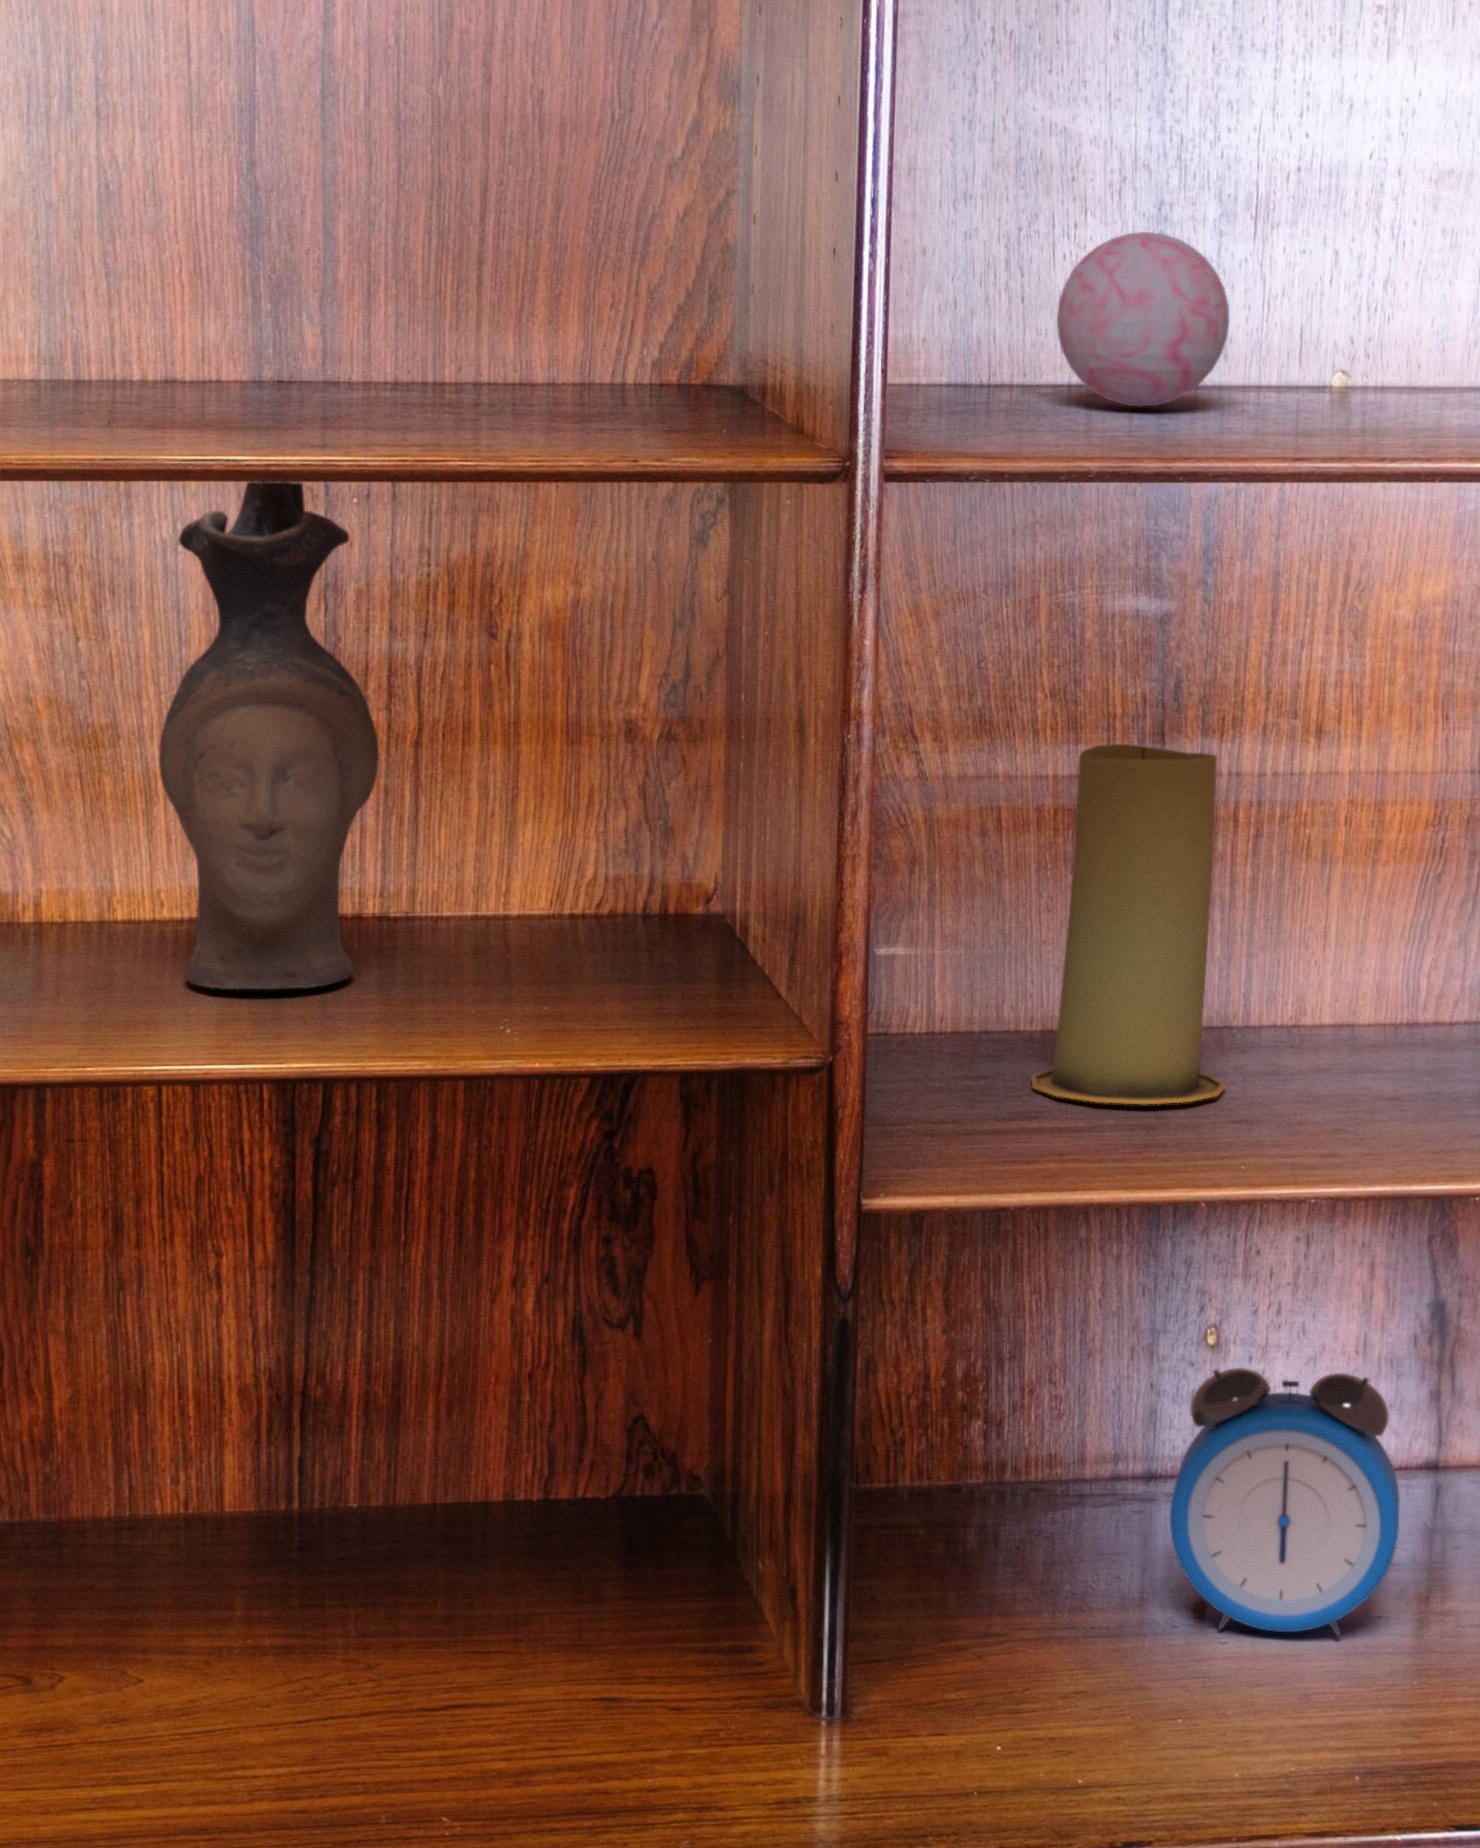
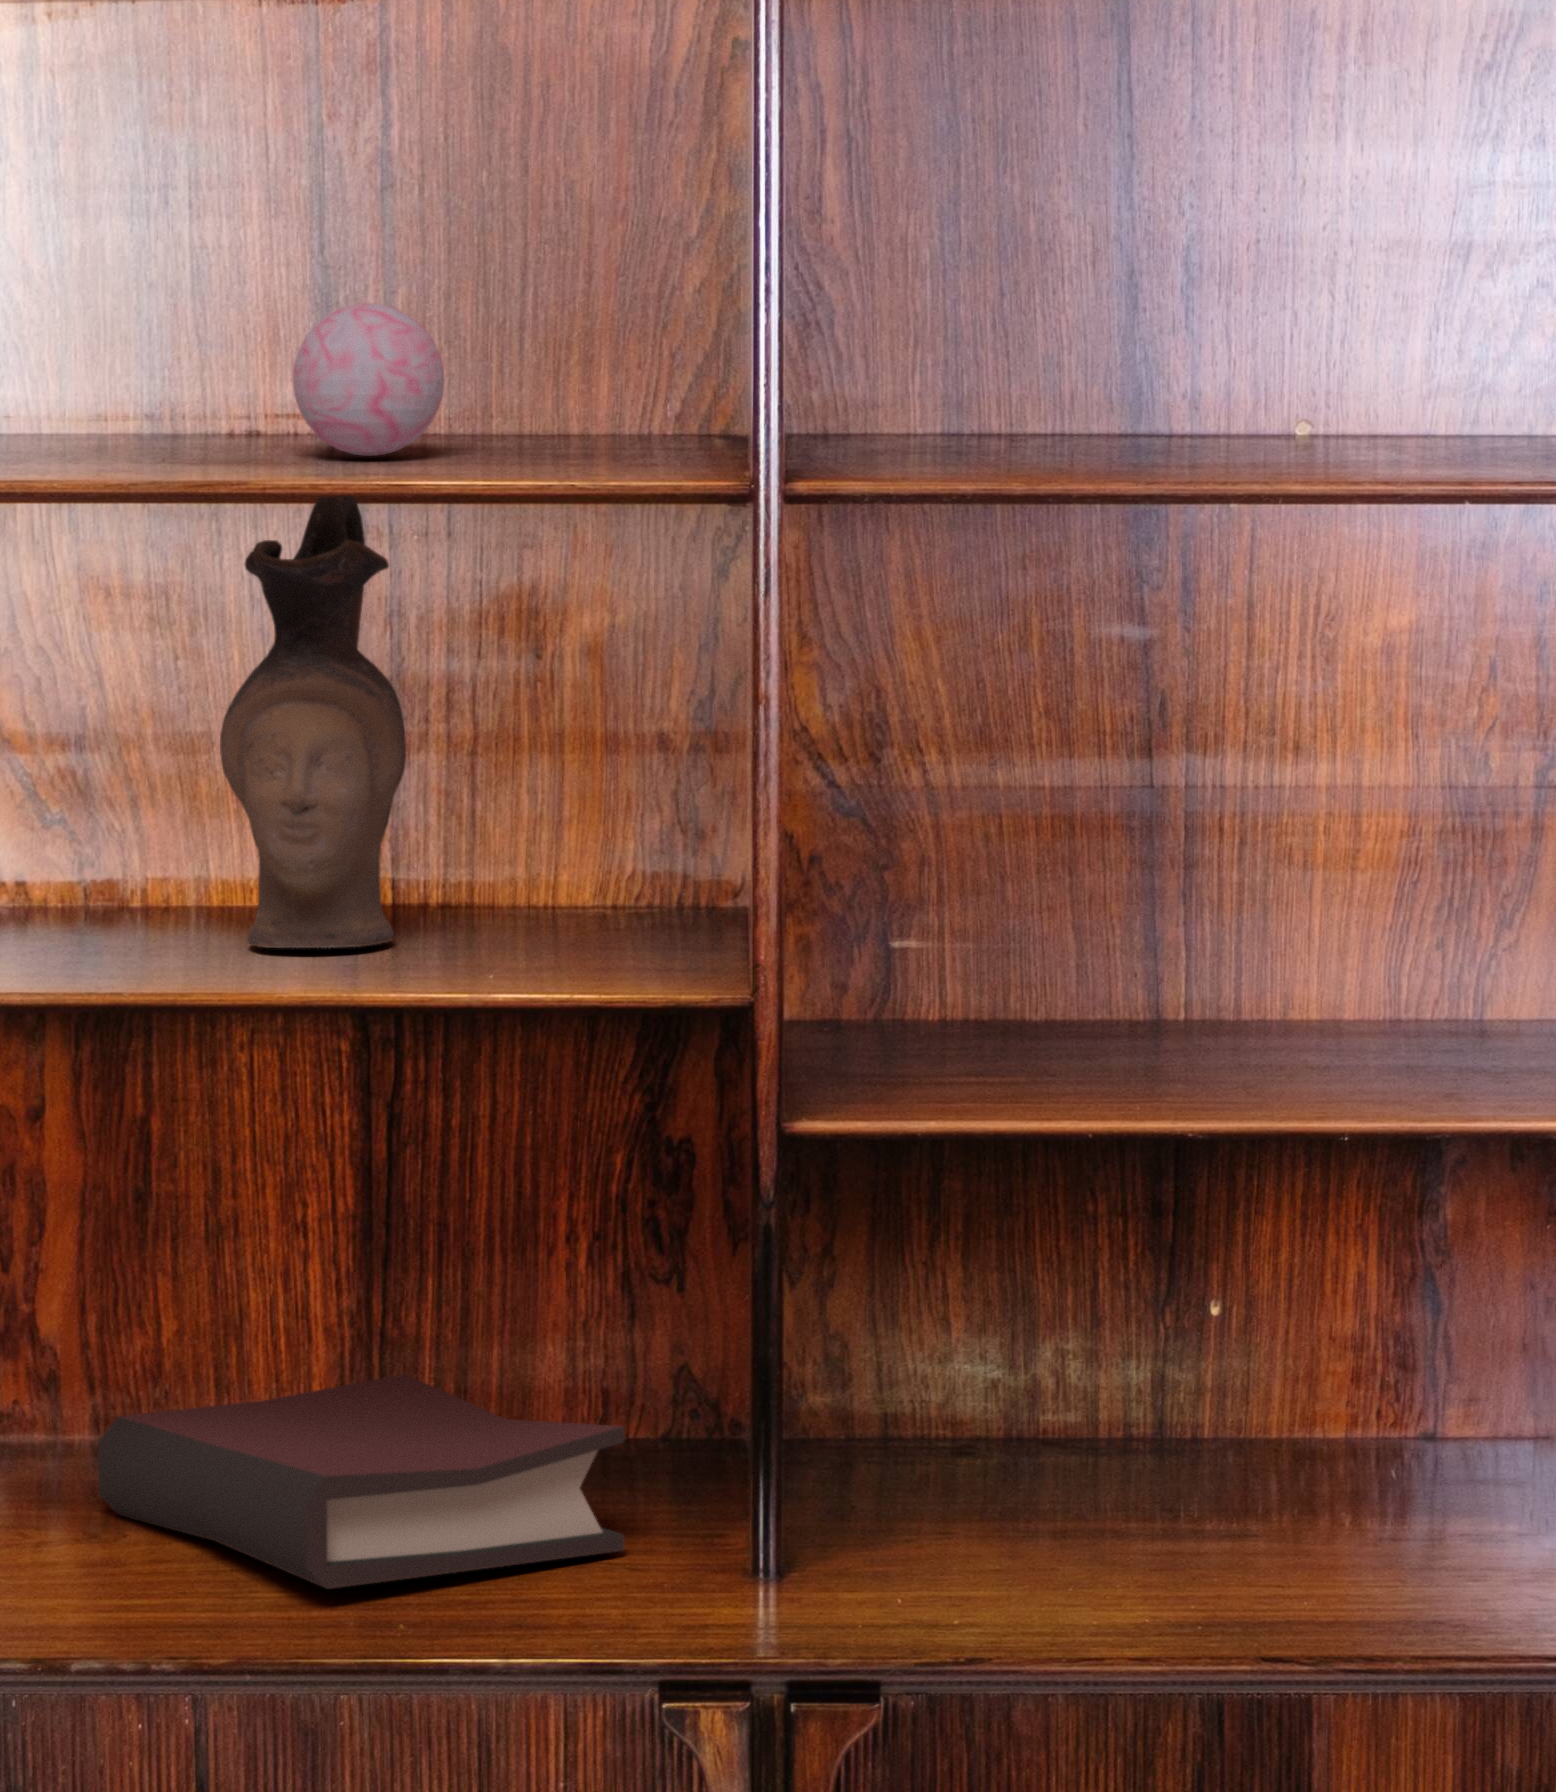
decorative ball: present [1057,232,1229,407] -> present [293,303,445,456]
candle: present [1032,744,1225,1104] -> none [999,747,1173,1060]
alarm clock: present [1170,1368,1399,1636] -> none [1103,1297,1317,1536]
hardback book: none [23,1451,654,1763] -> present [98,1374,624,1589]

